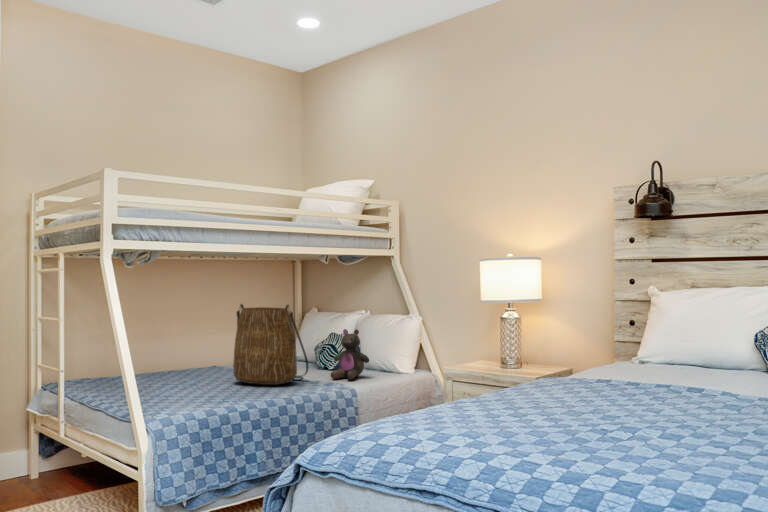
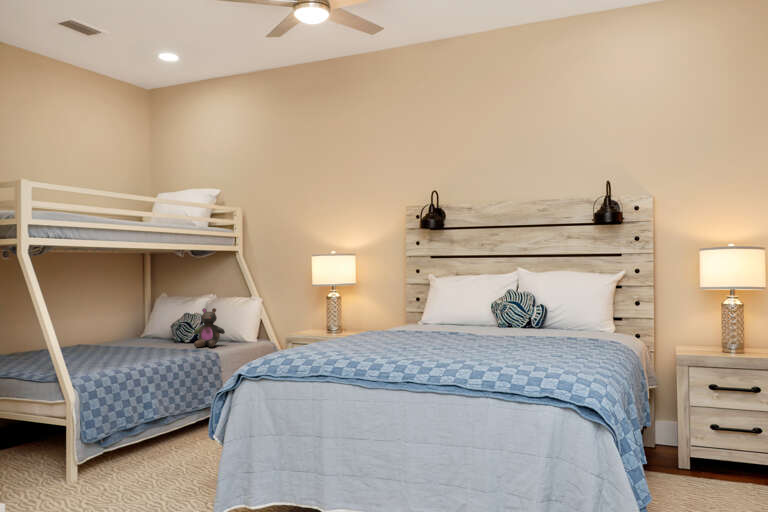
tote bag: present [233,304,309,385] -> none [111,288,177,353]

